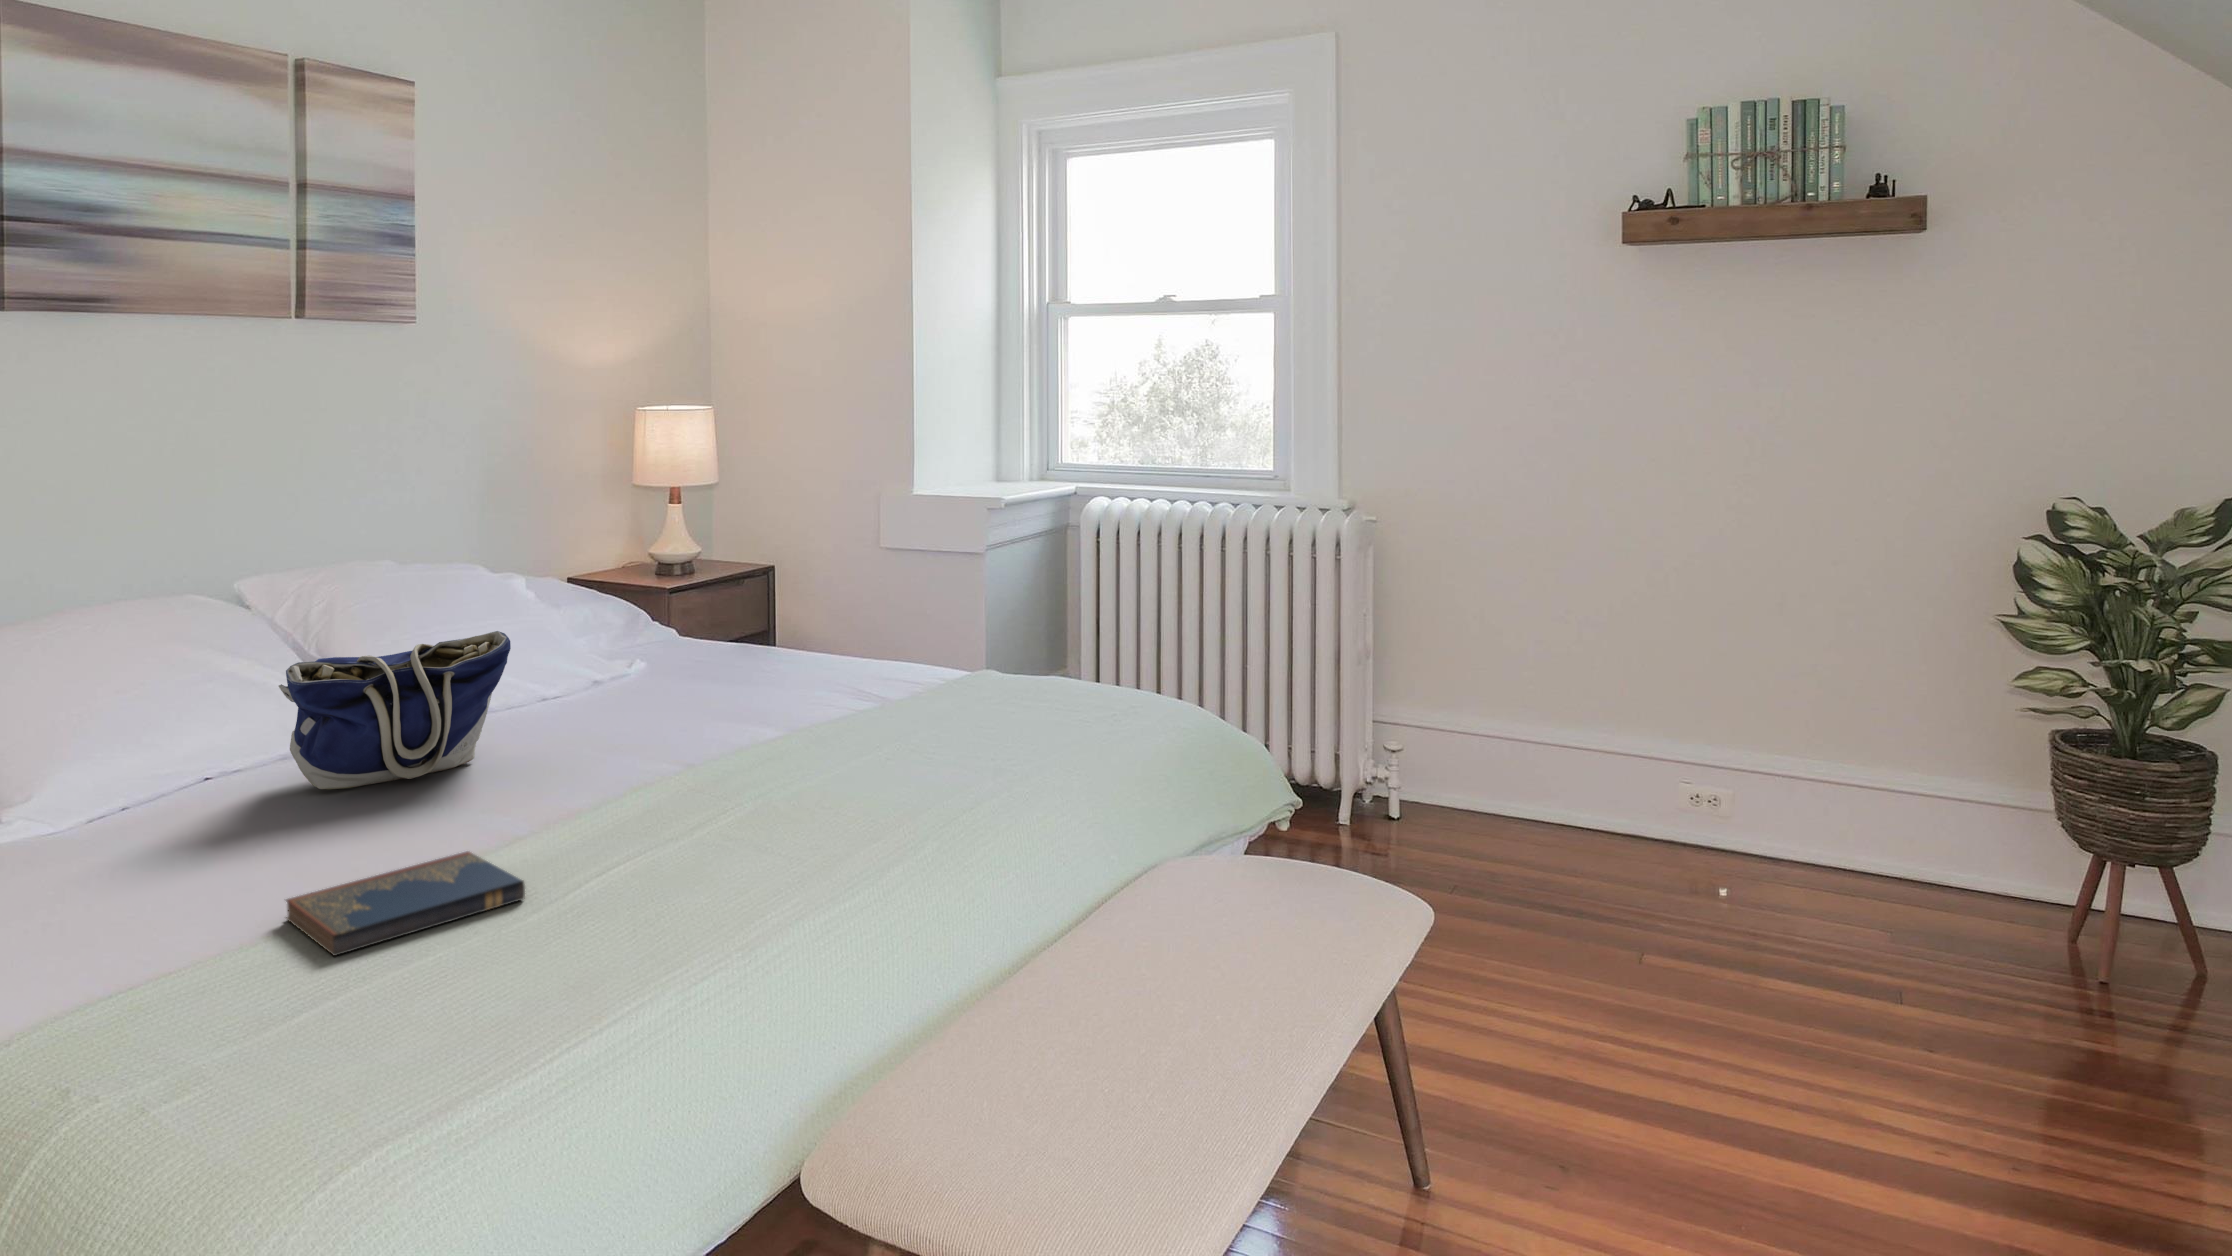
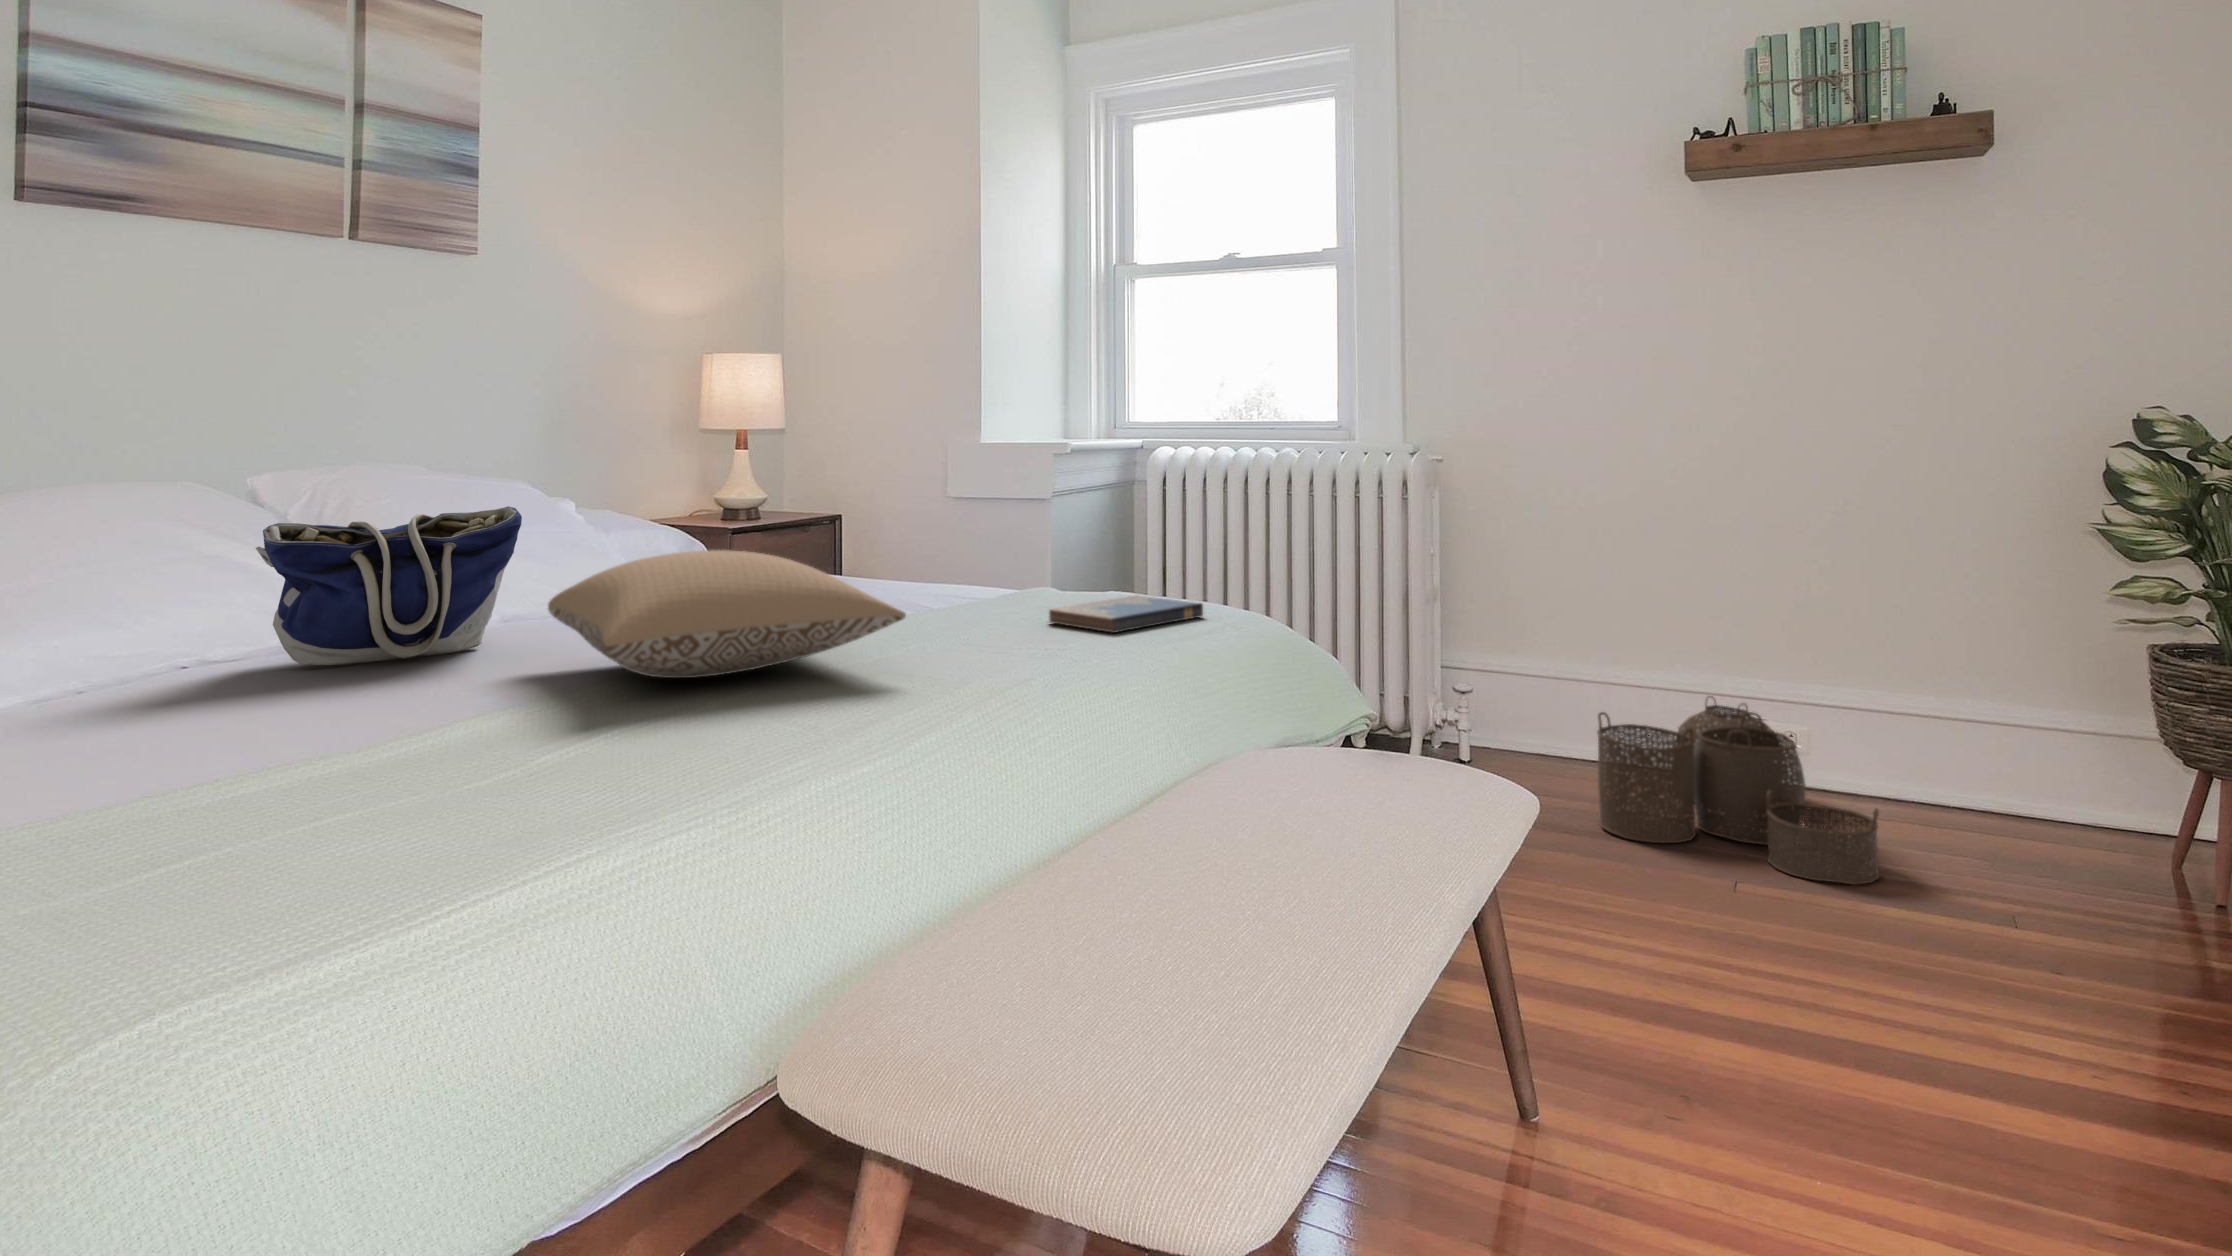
pillow: none [544,682,880,812] -> present [548,550,906,678]
woven basket: none [1524,761,1787,960] -> present [1597,696,1879,885]
hardcover book: present [286,851,525,956] -> present [1049,595,1203,633]

